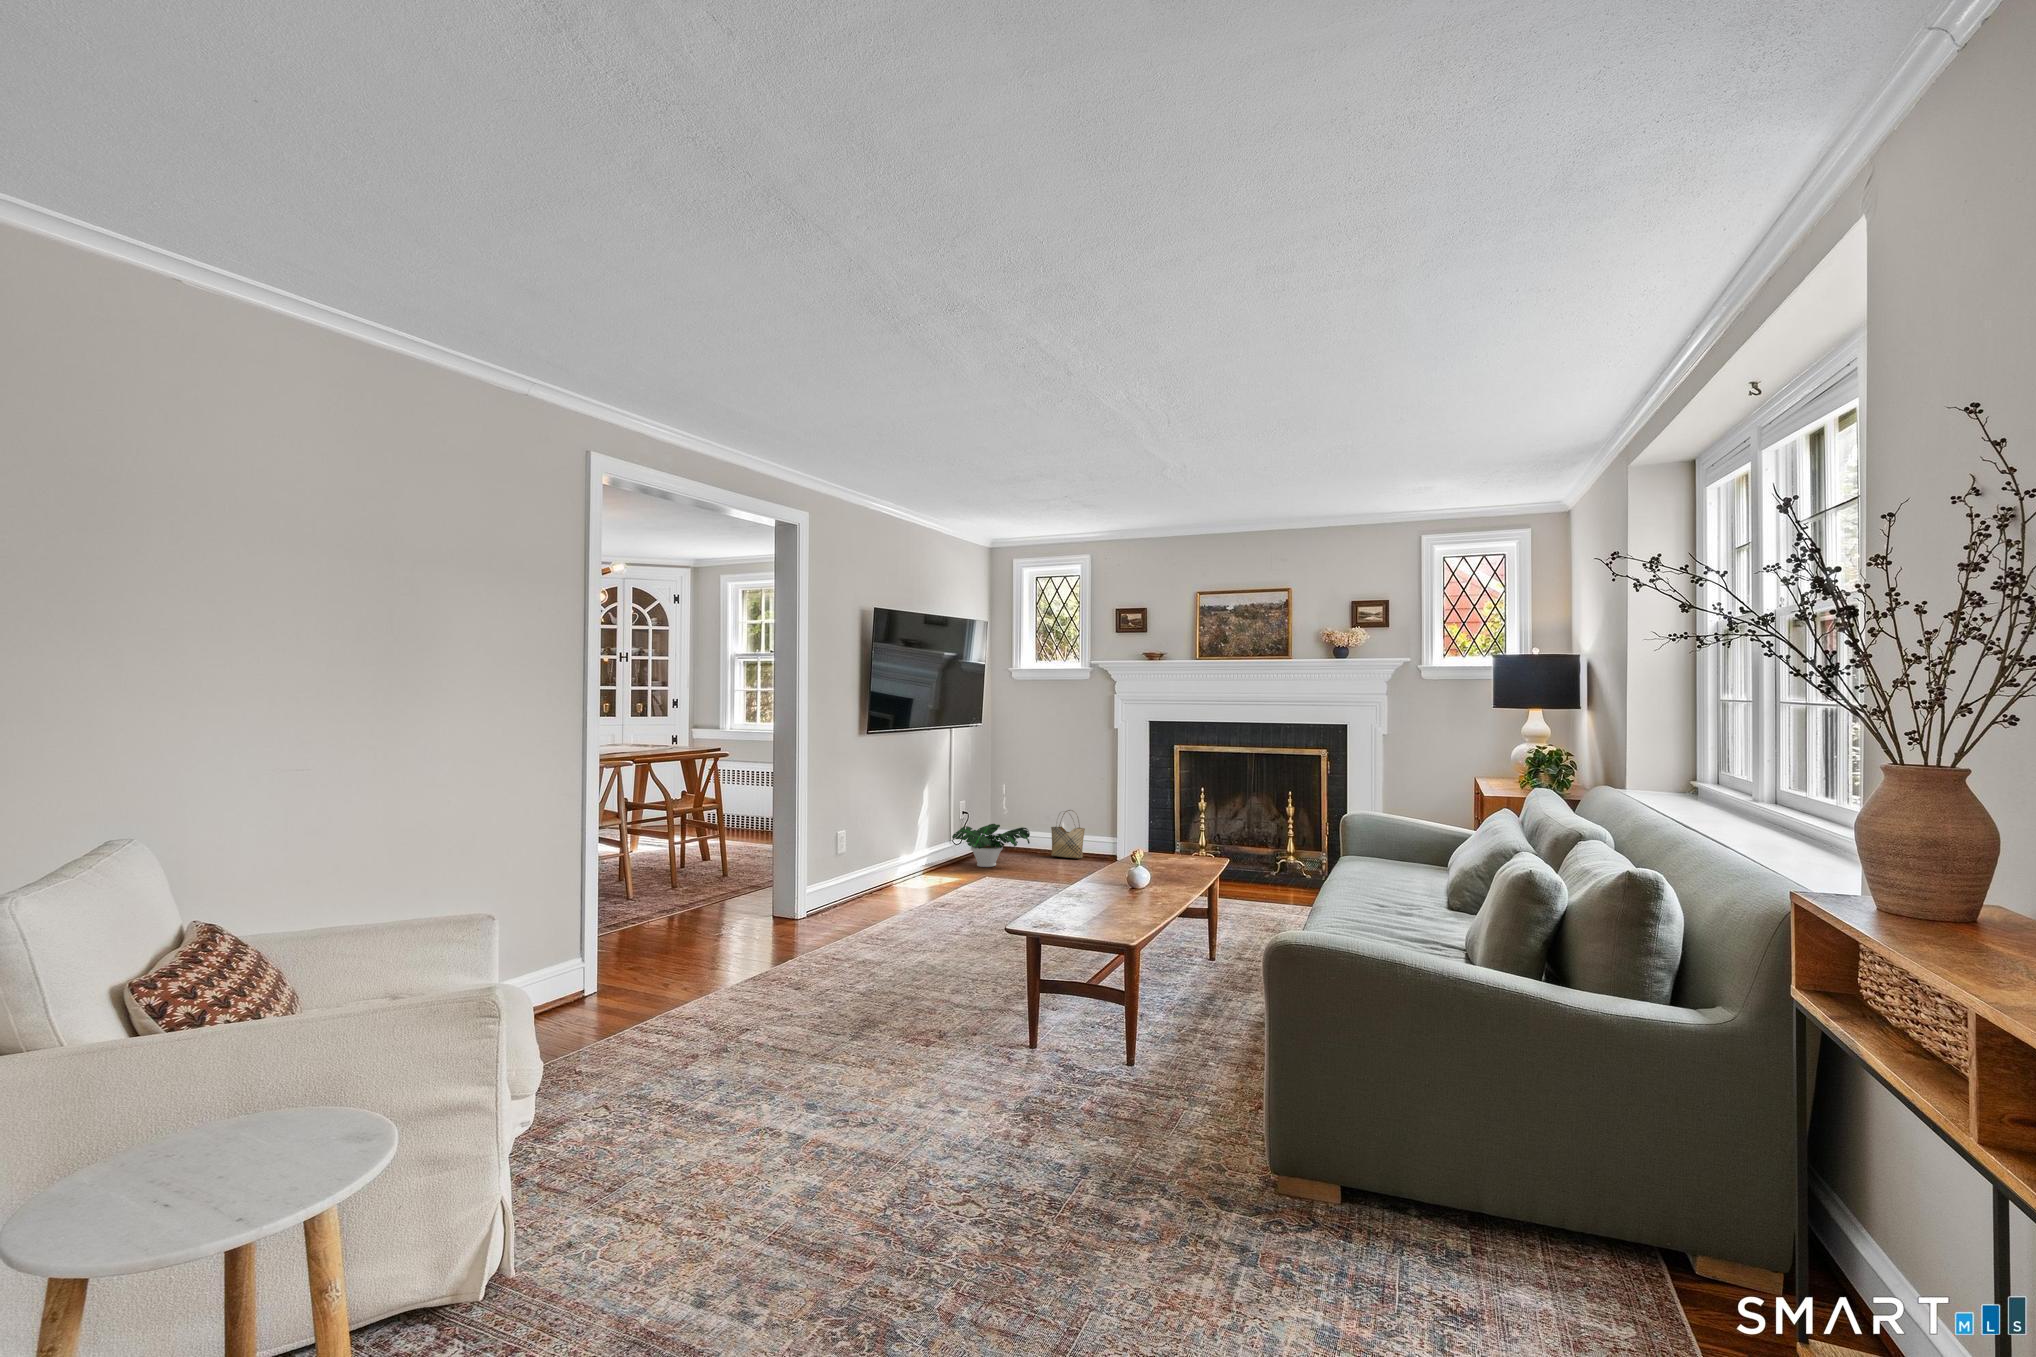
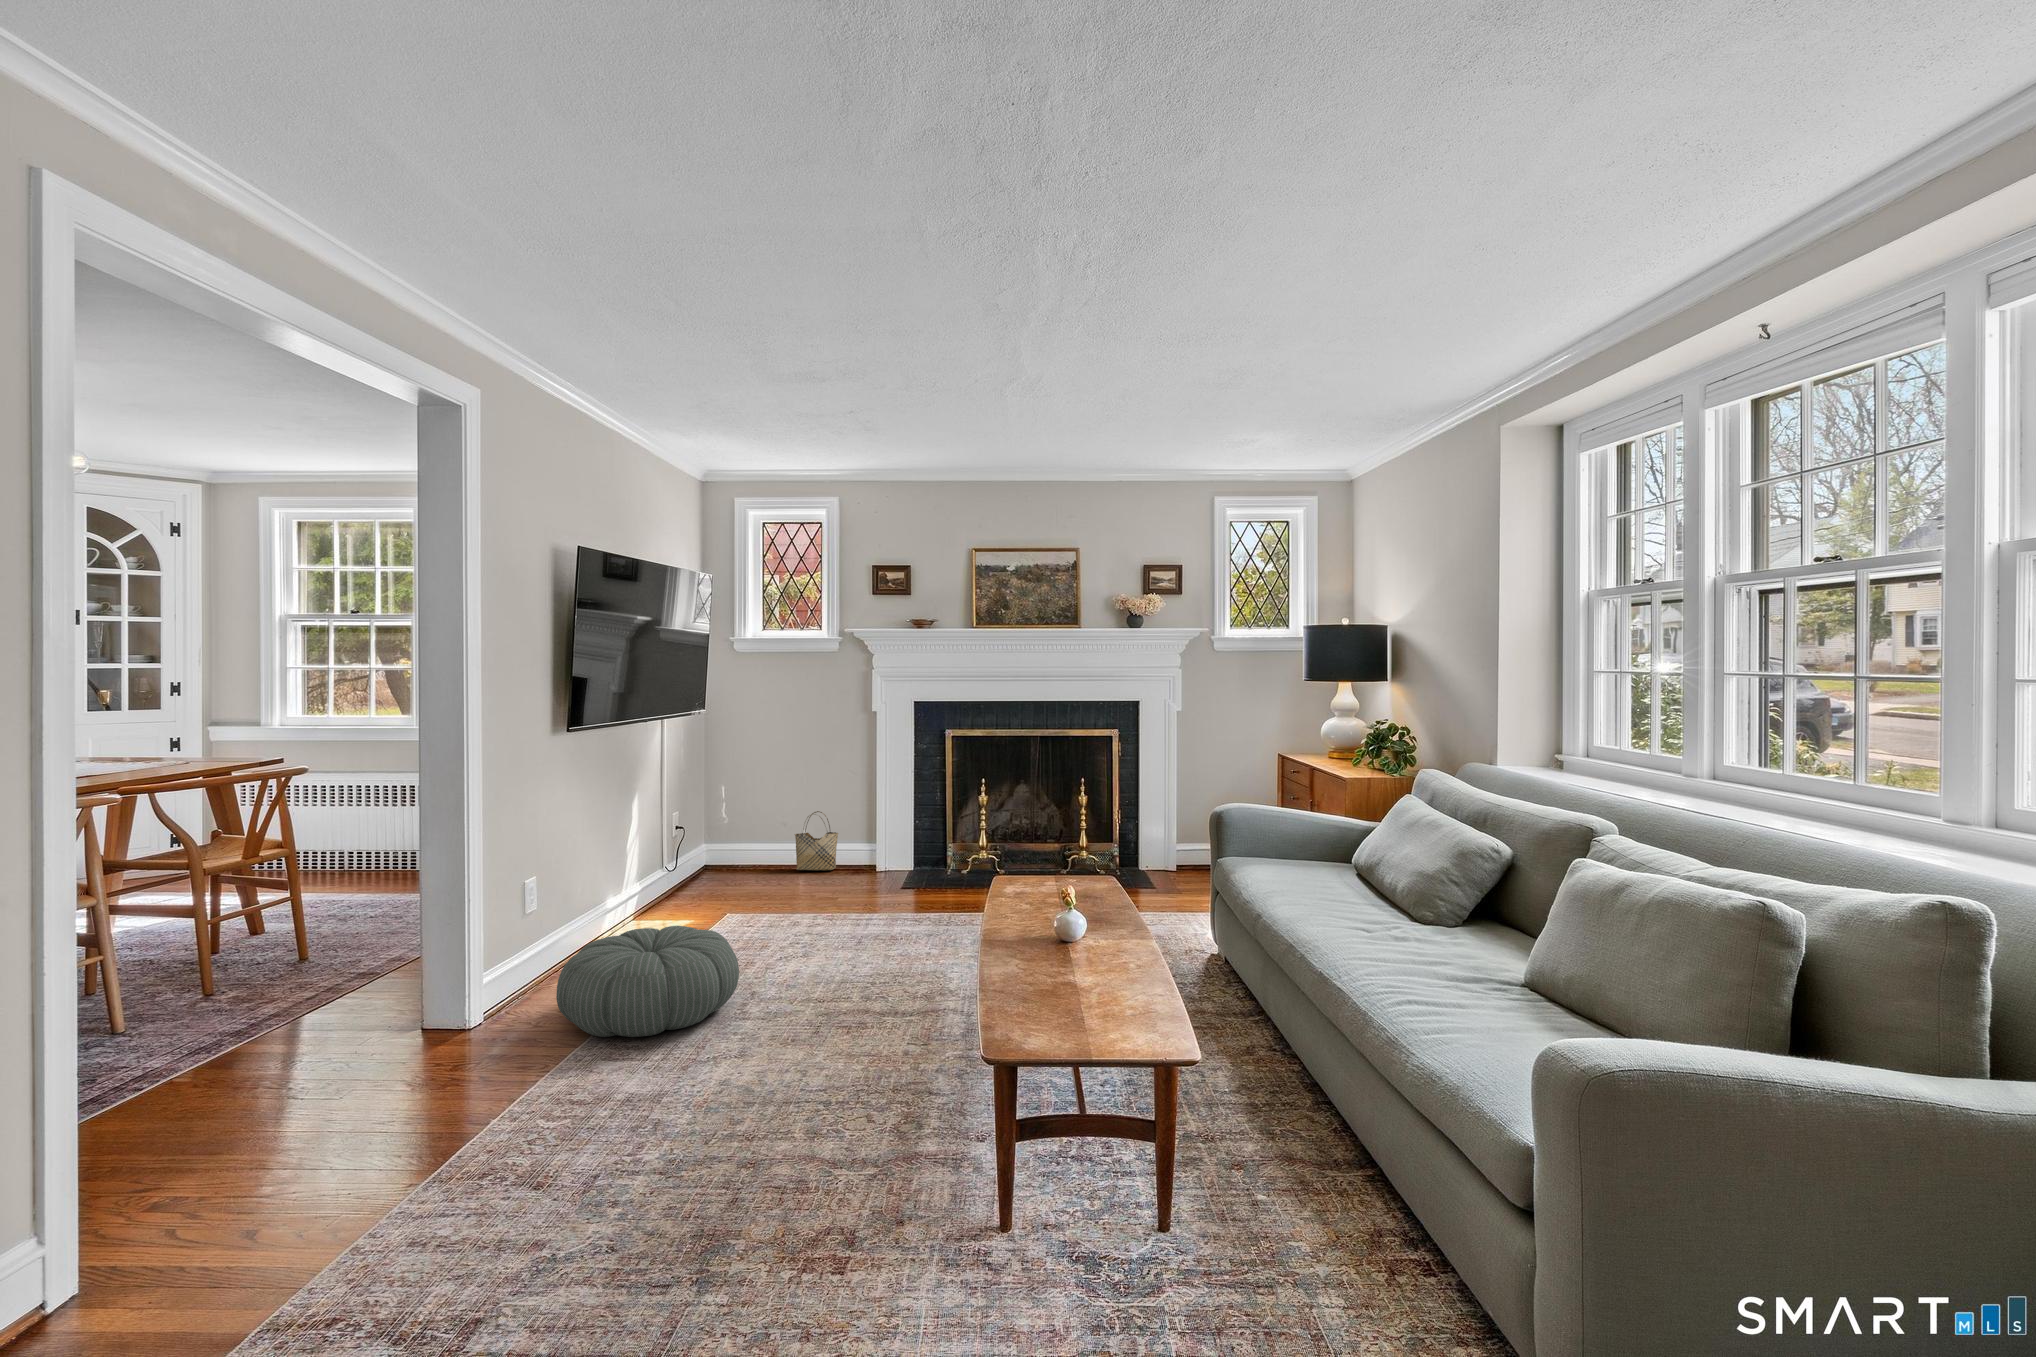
potted plant: present [952,824,1030,867] -> none [669,837,781,896]
pouf: none [842,869,957,935] -> present [556,926,739,1037]

